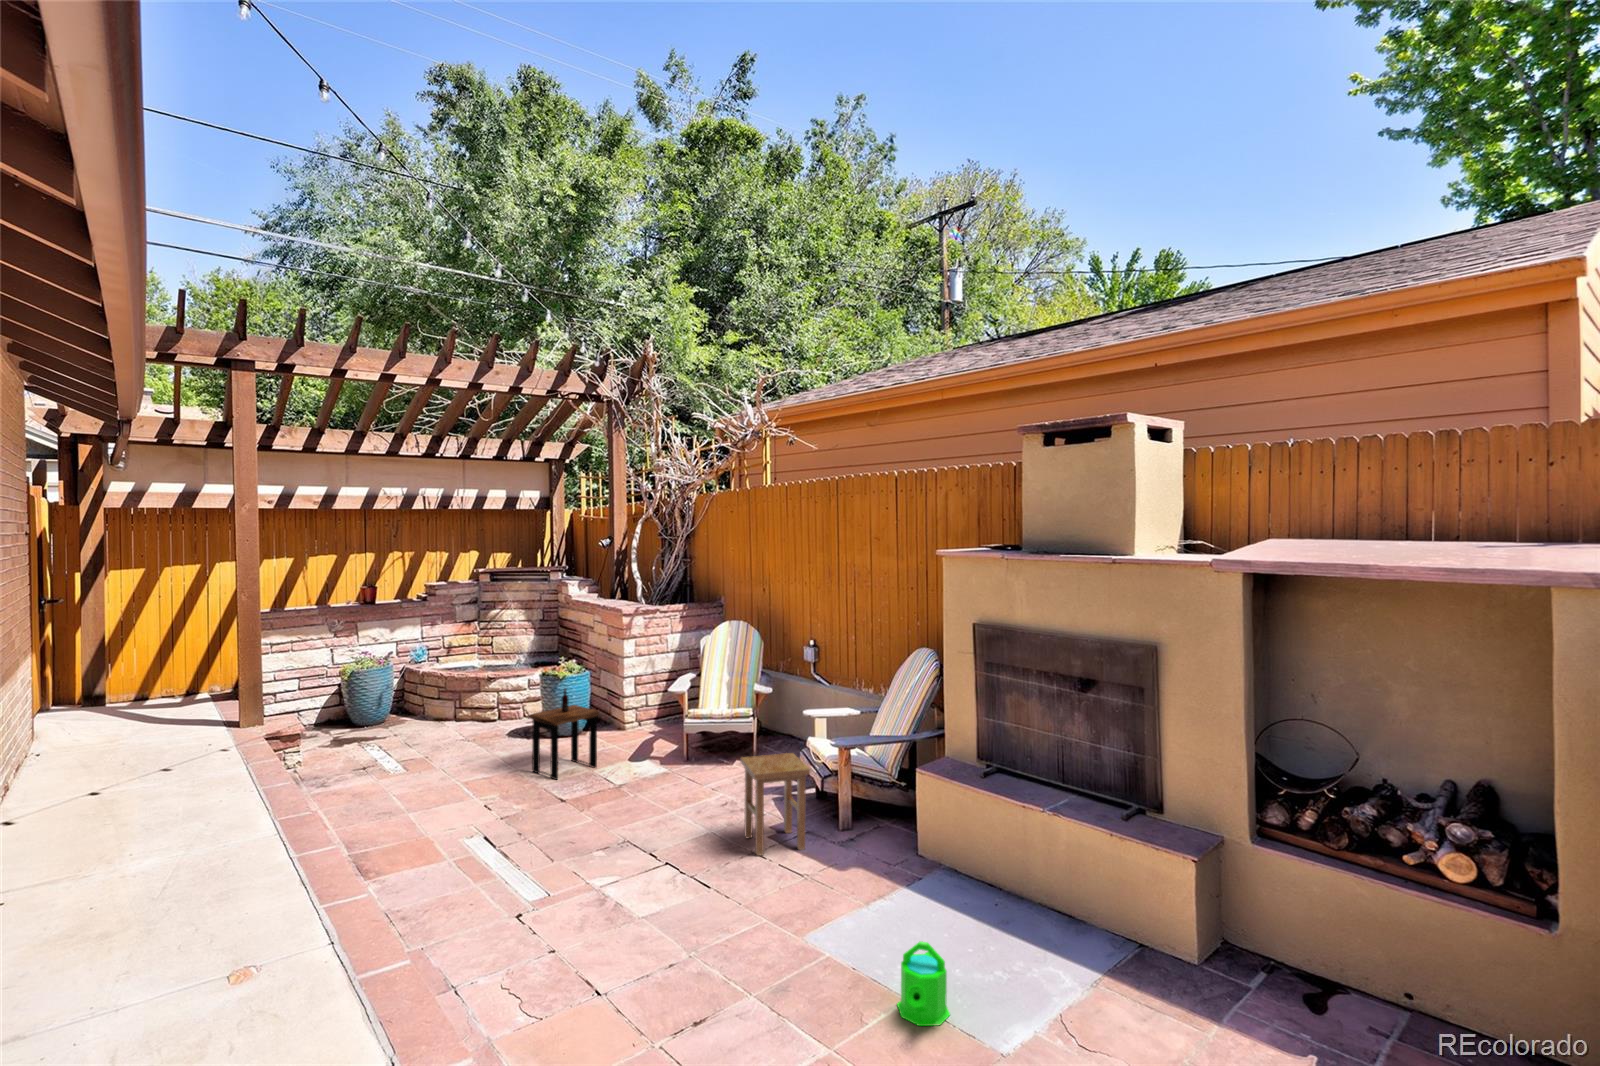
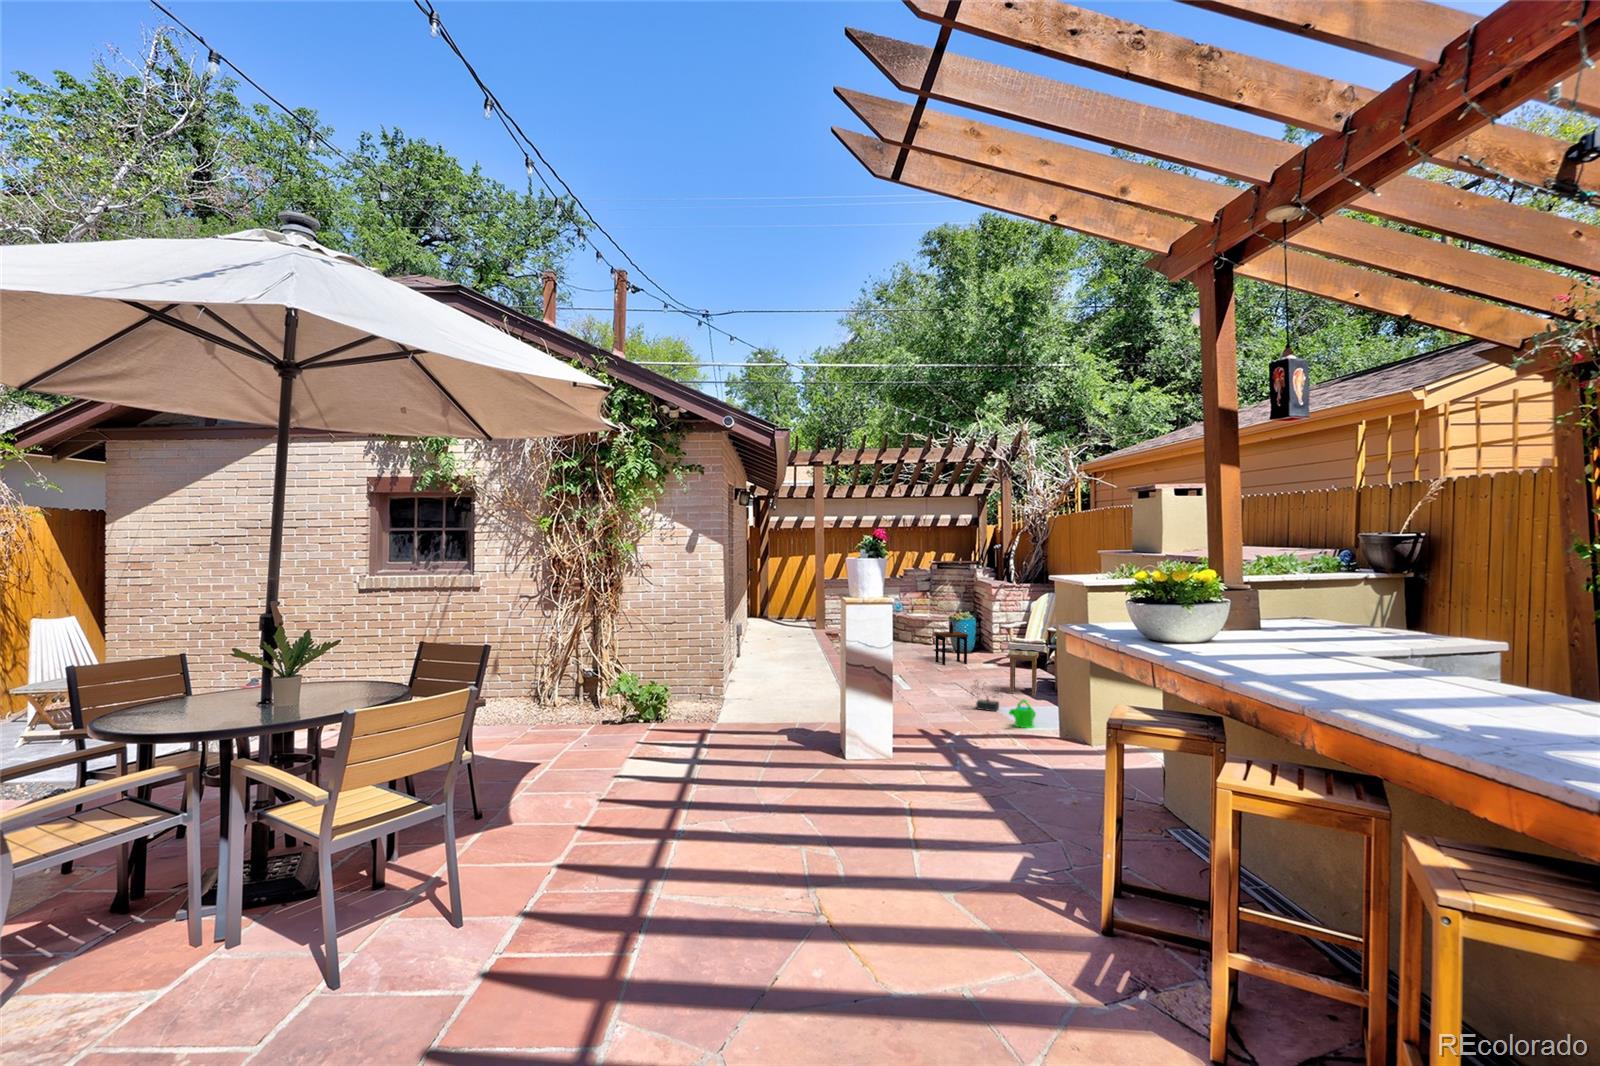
decorative plant: none [728,873,813,957] -> present [971,680,999,711]

